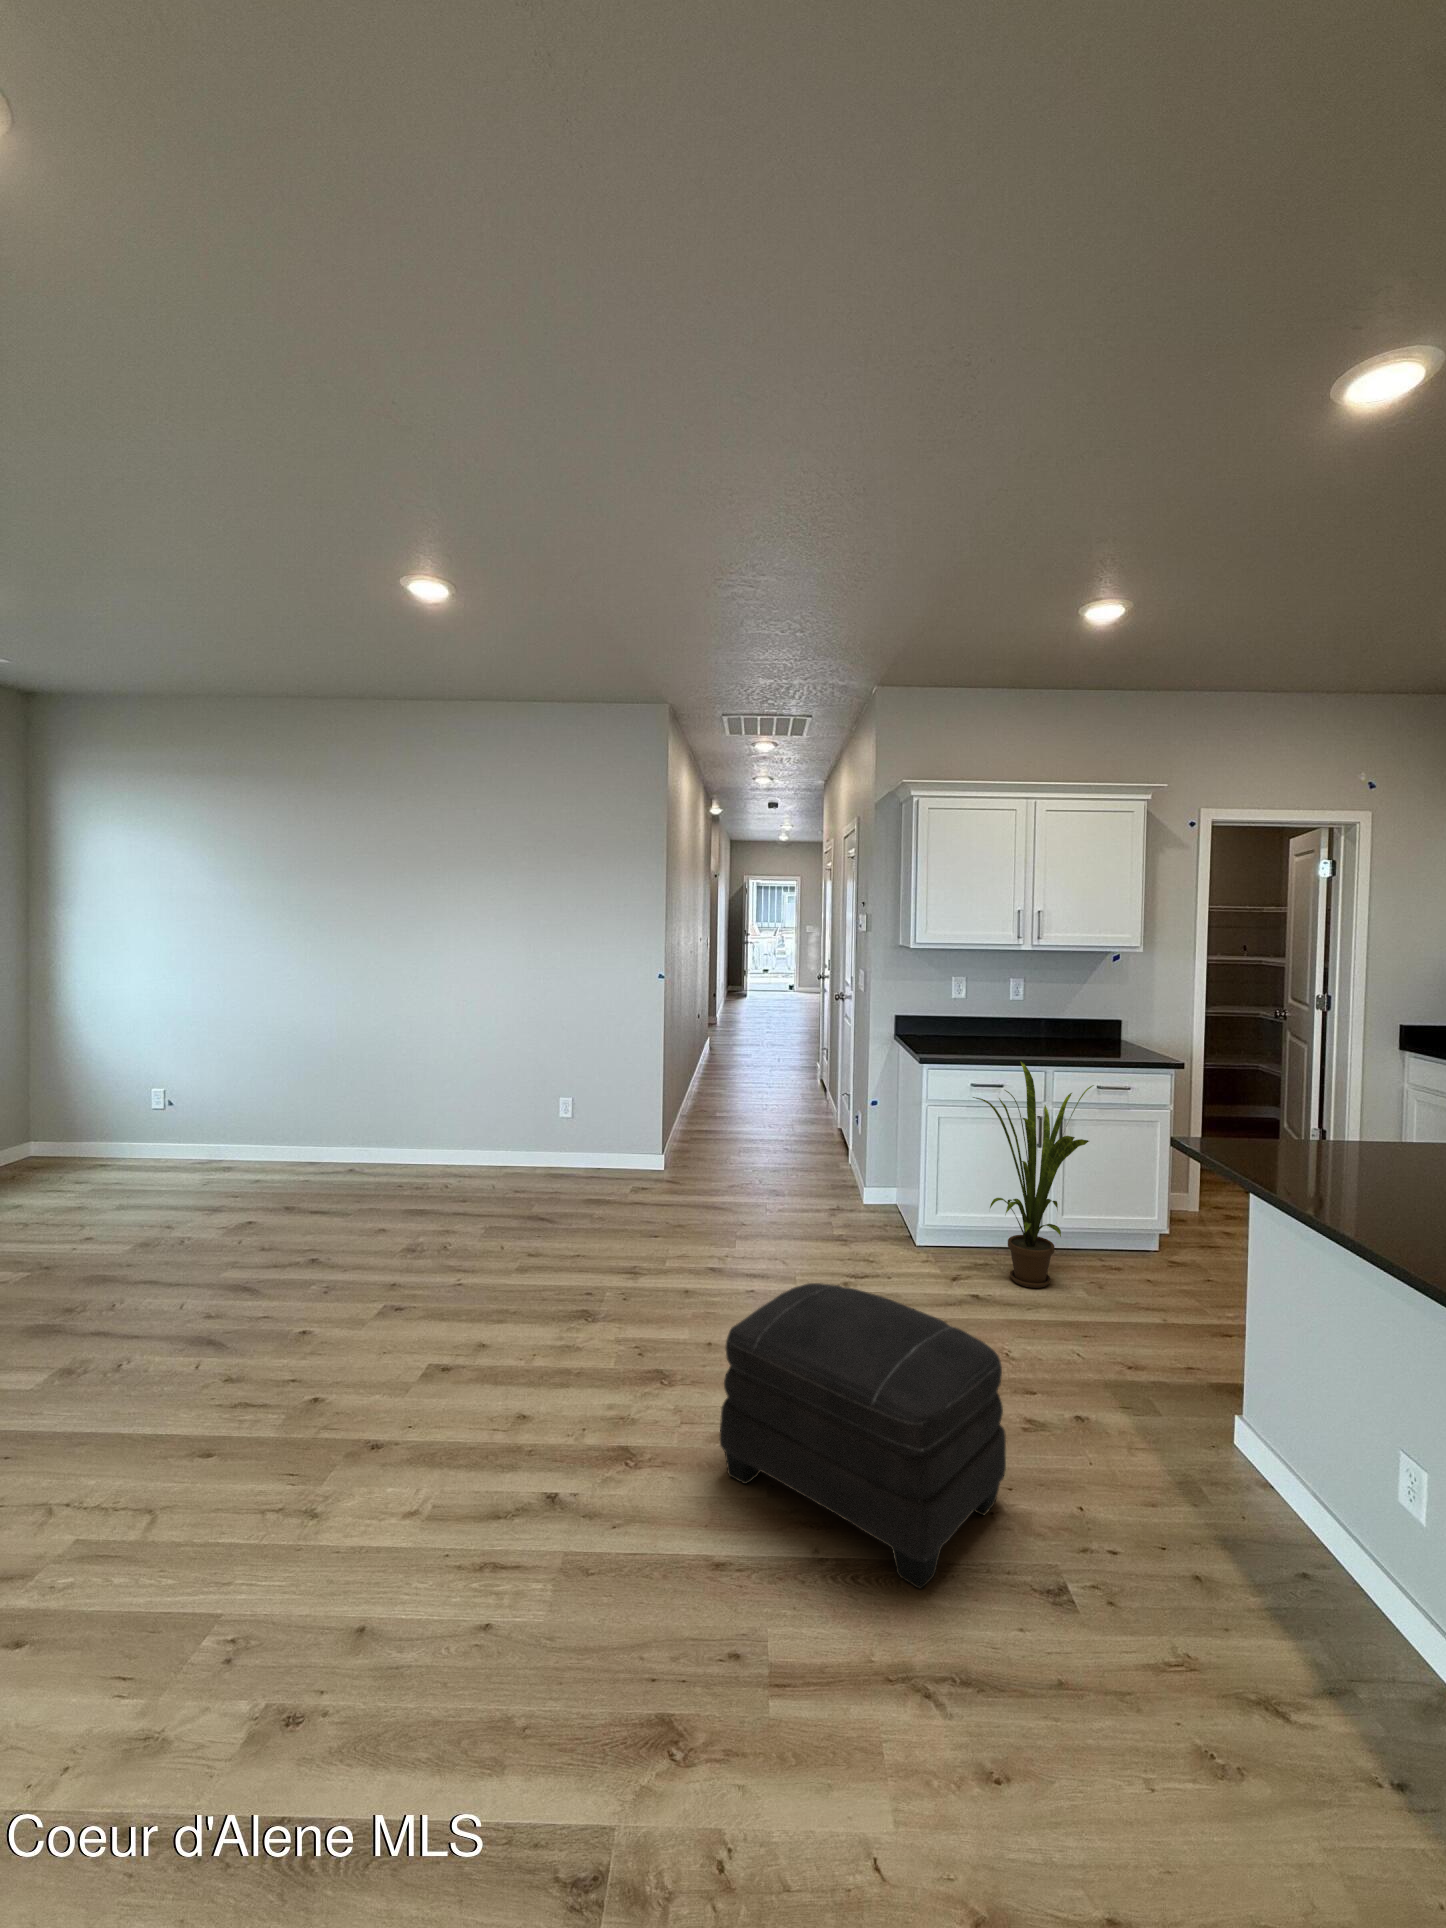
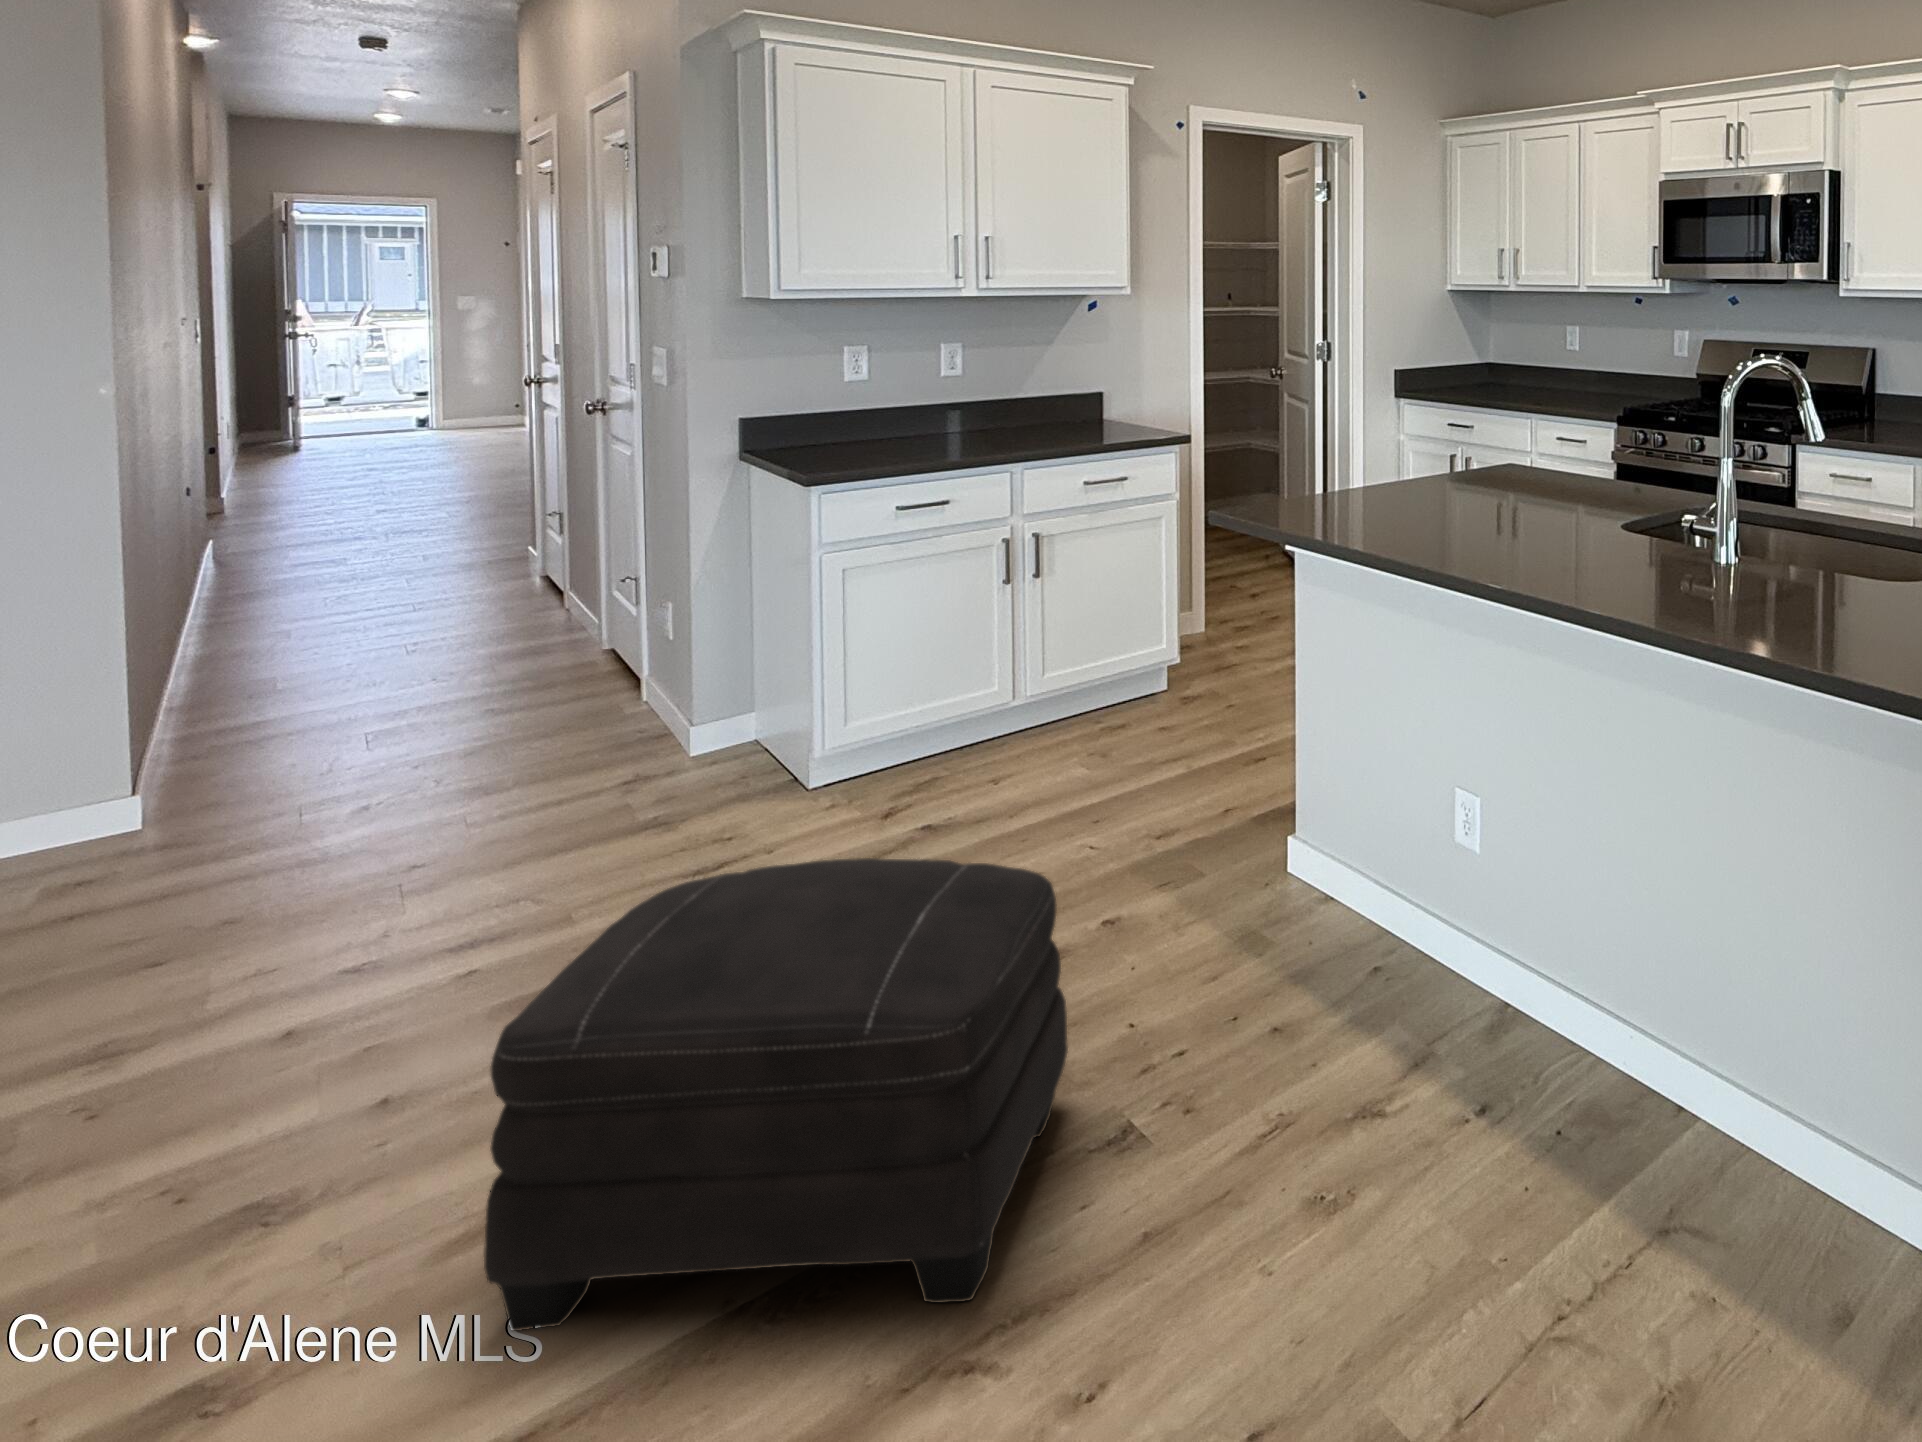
house plant: present [973,1061,1094,1288] -> none [904,457,1103,794]

